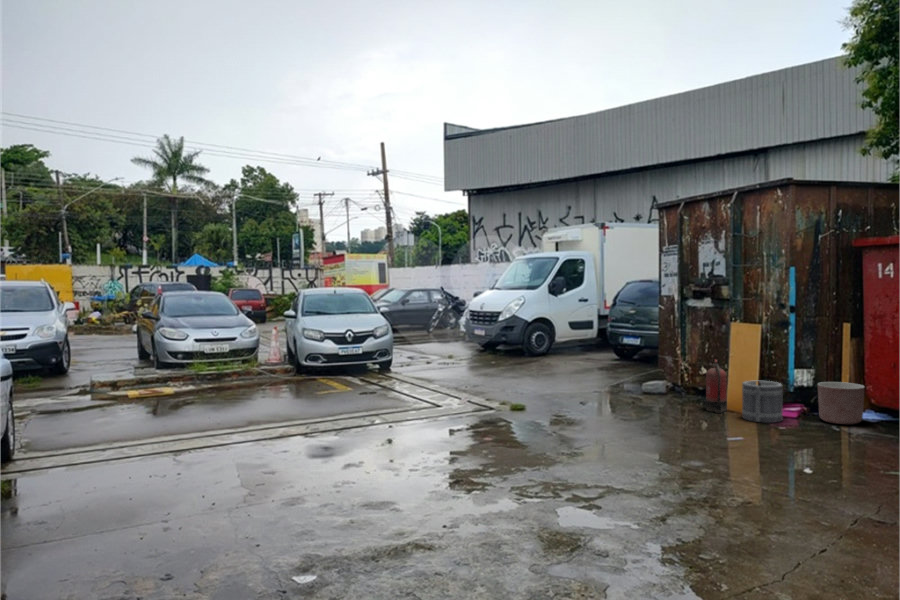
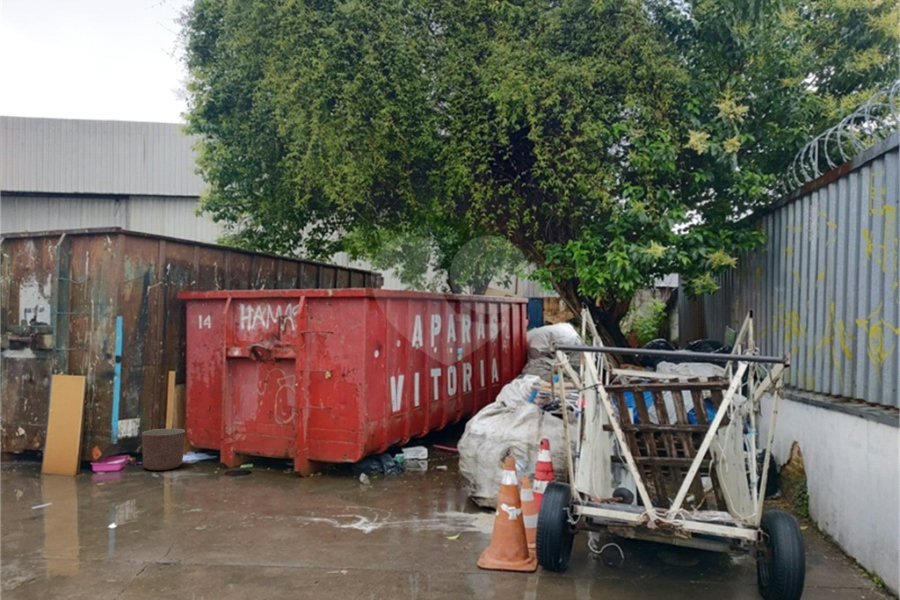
fire extinguisher: present [706,360,727,413] -> none [18,417,45,478]
bucket: present [742,381,783,423] -> none [61,436,106,482]

